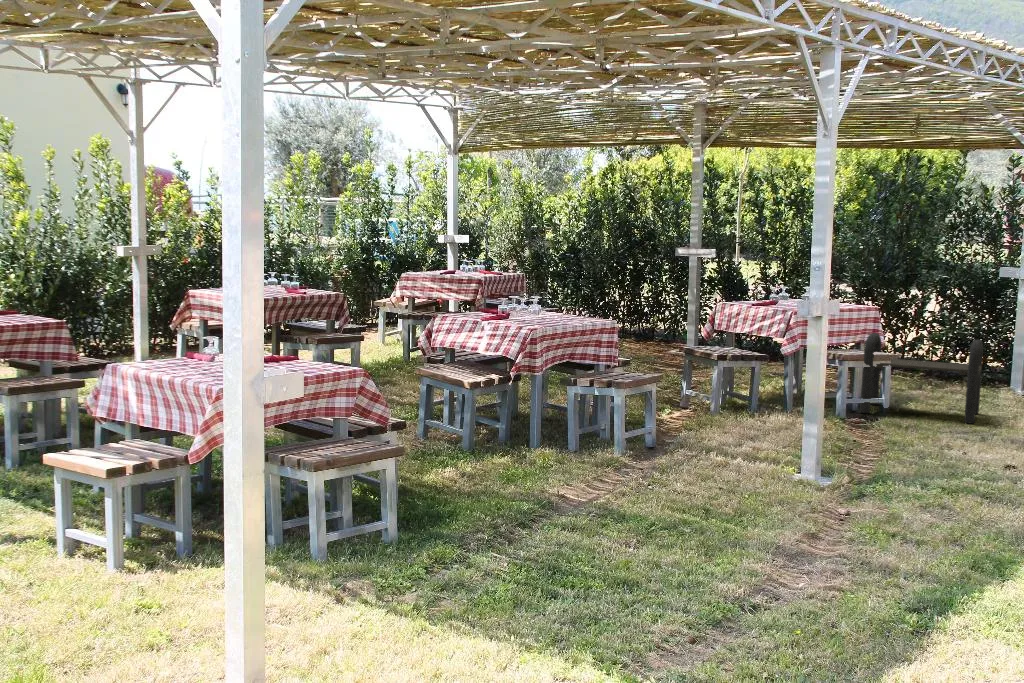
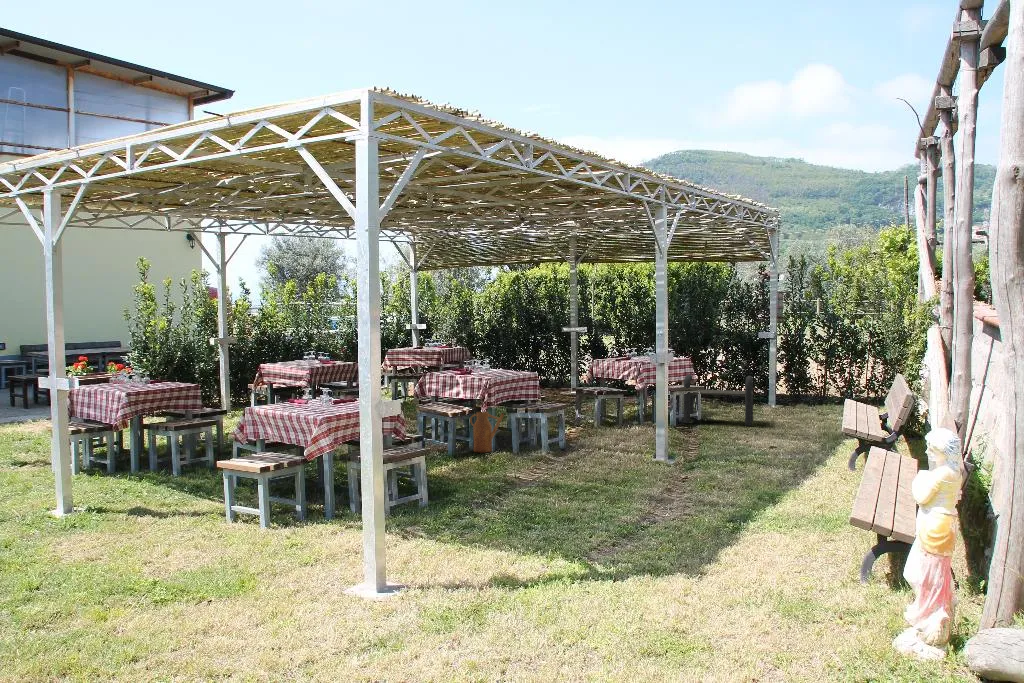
watering can: none [499,381,554,448] -> present [470,412,504,453]

